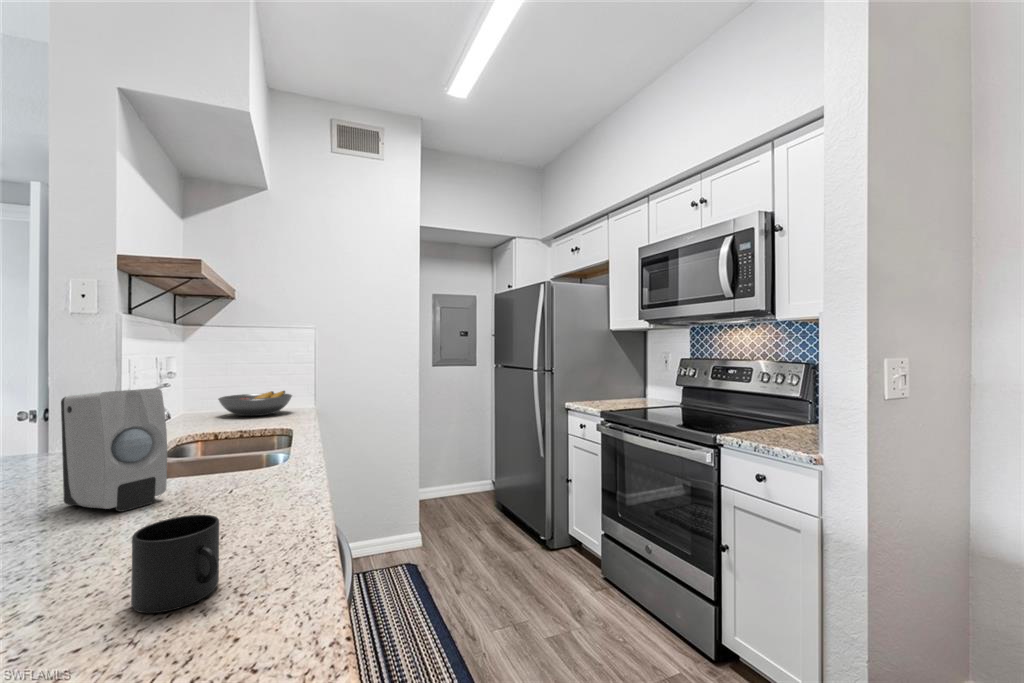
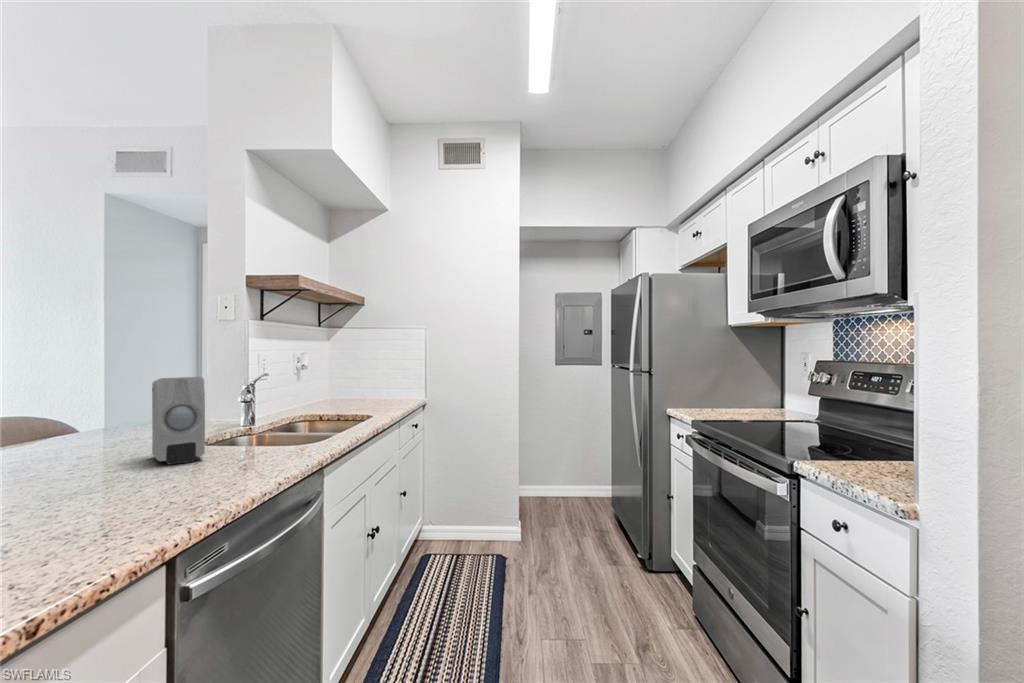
fruit bowl: present [218,391,292,416] -> none [344,383,402,404]
mug: present [131,515,219,613] -> none [63,468,129,530]

